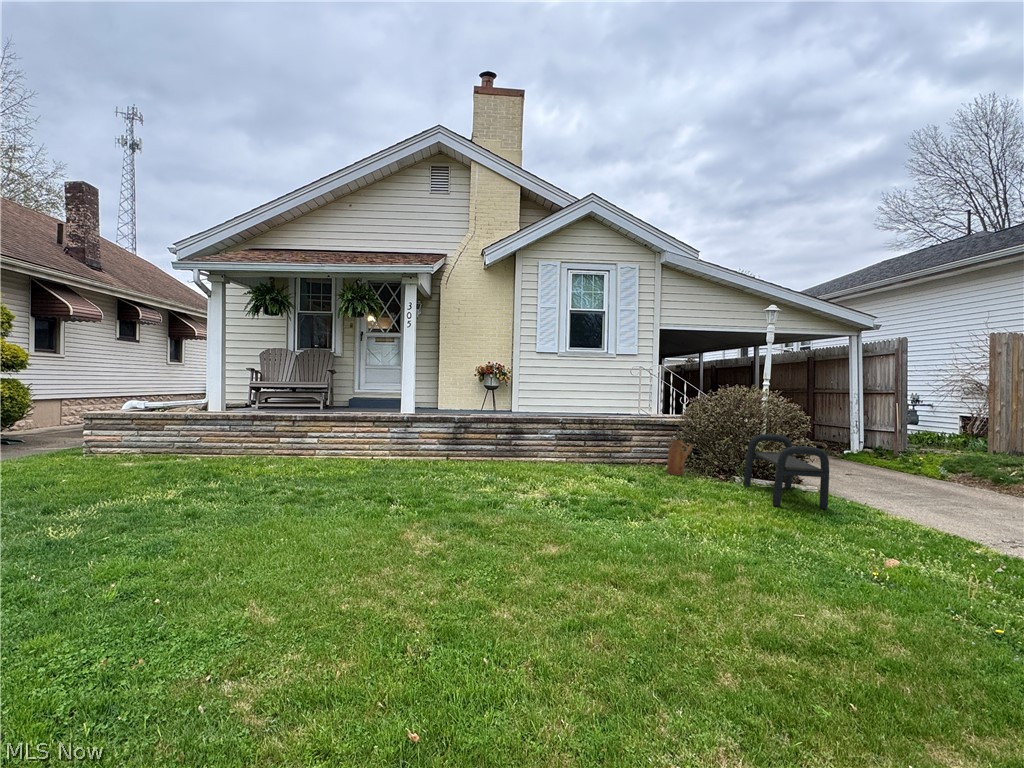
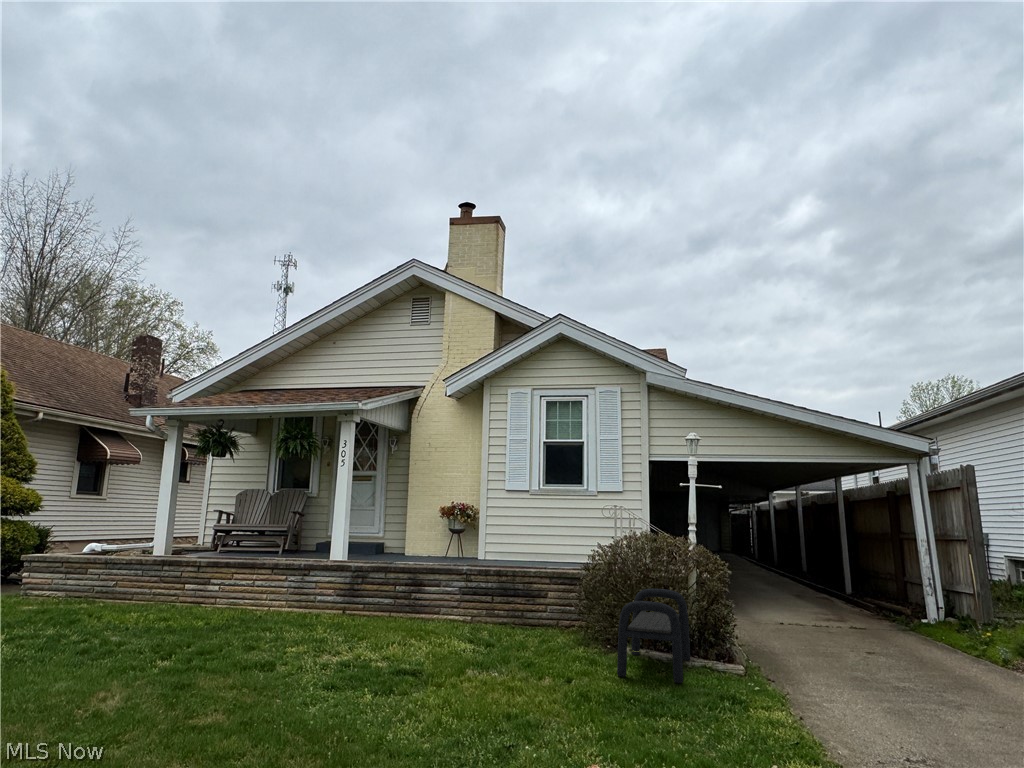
watering can: present [667,440,693,475] -> none [562,595,581,640]

